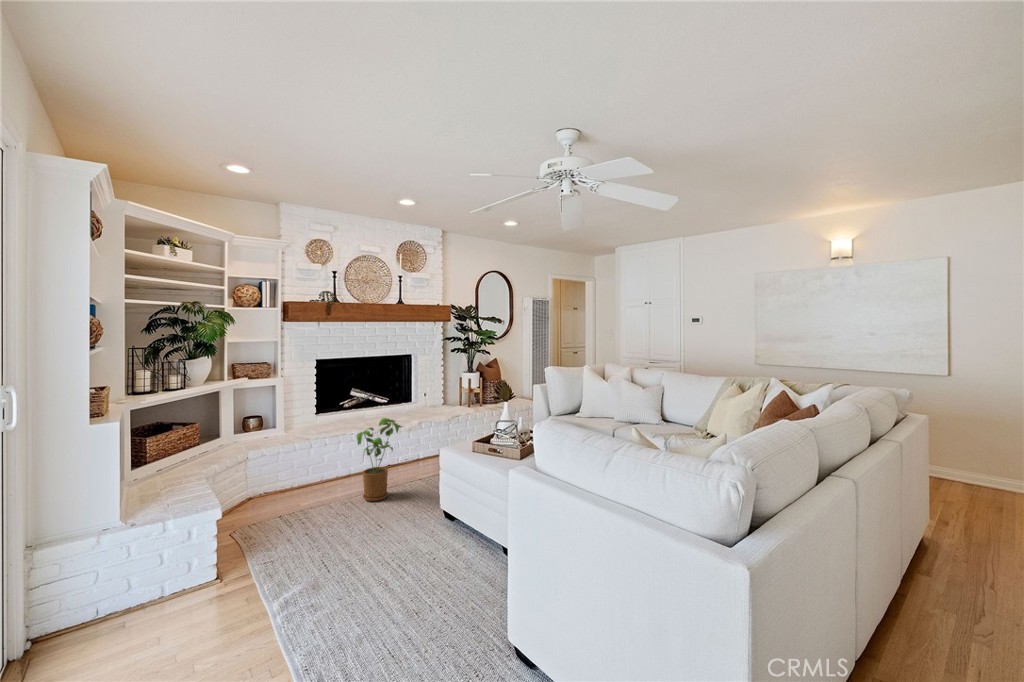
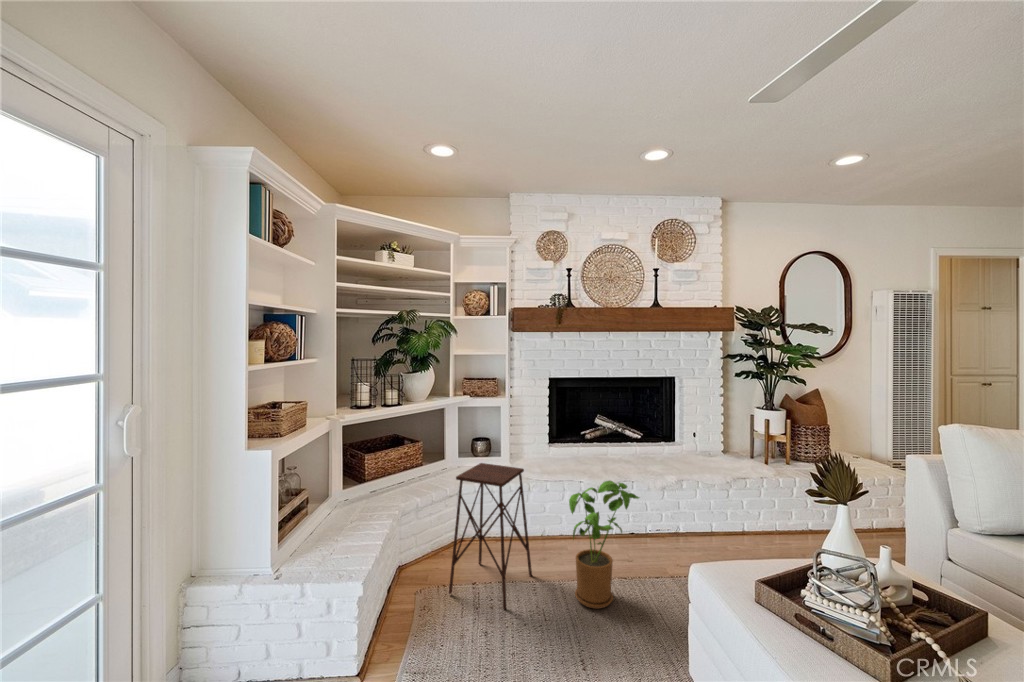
side table: none [265,422,327,522] -> present [449,463,532,610]

